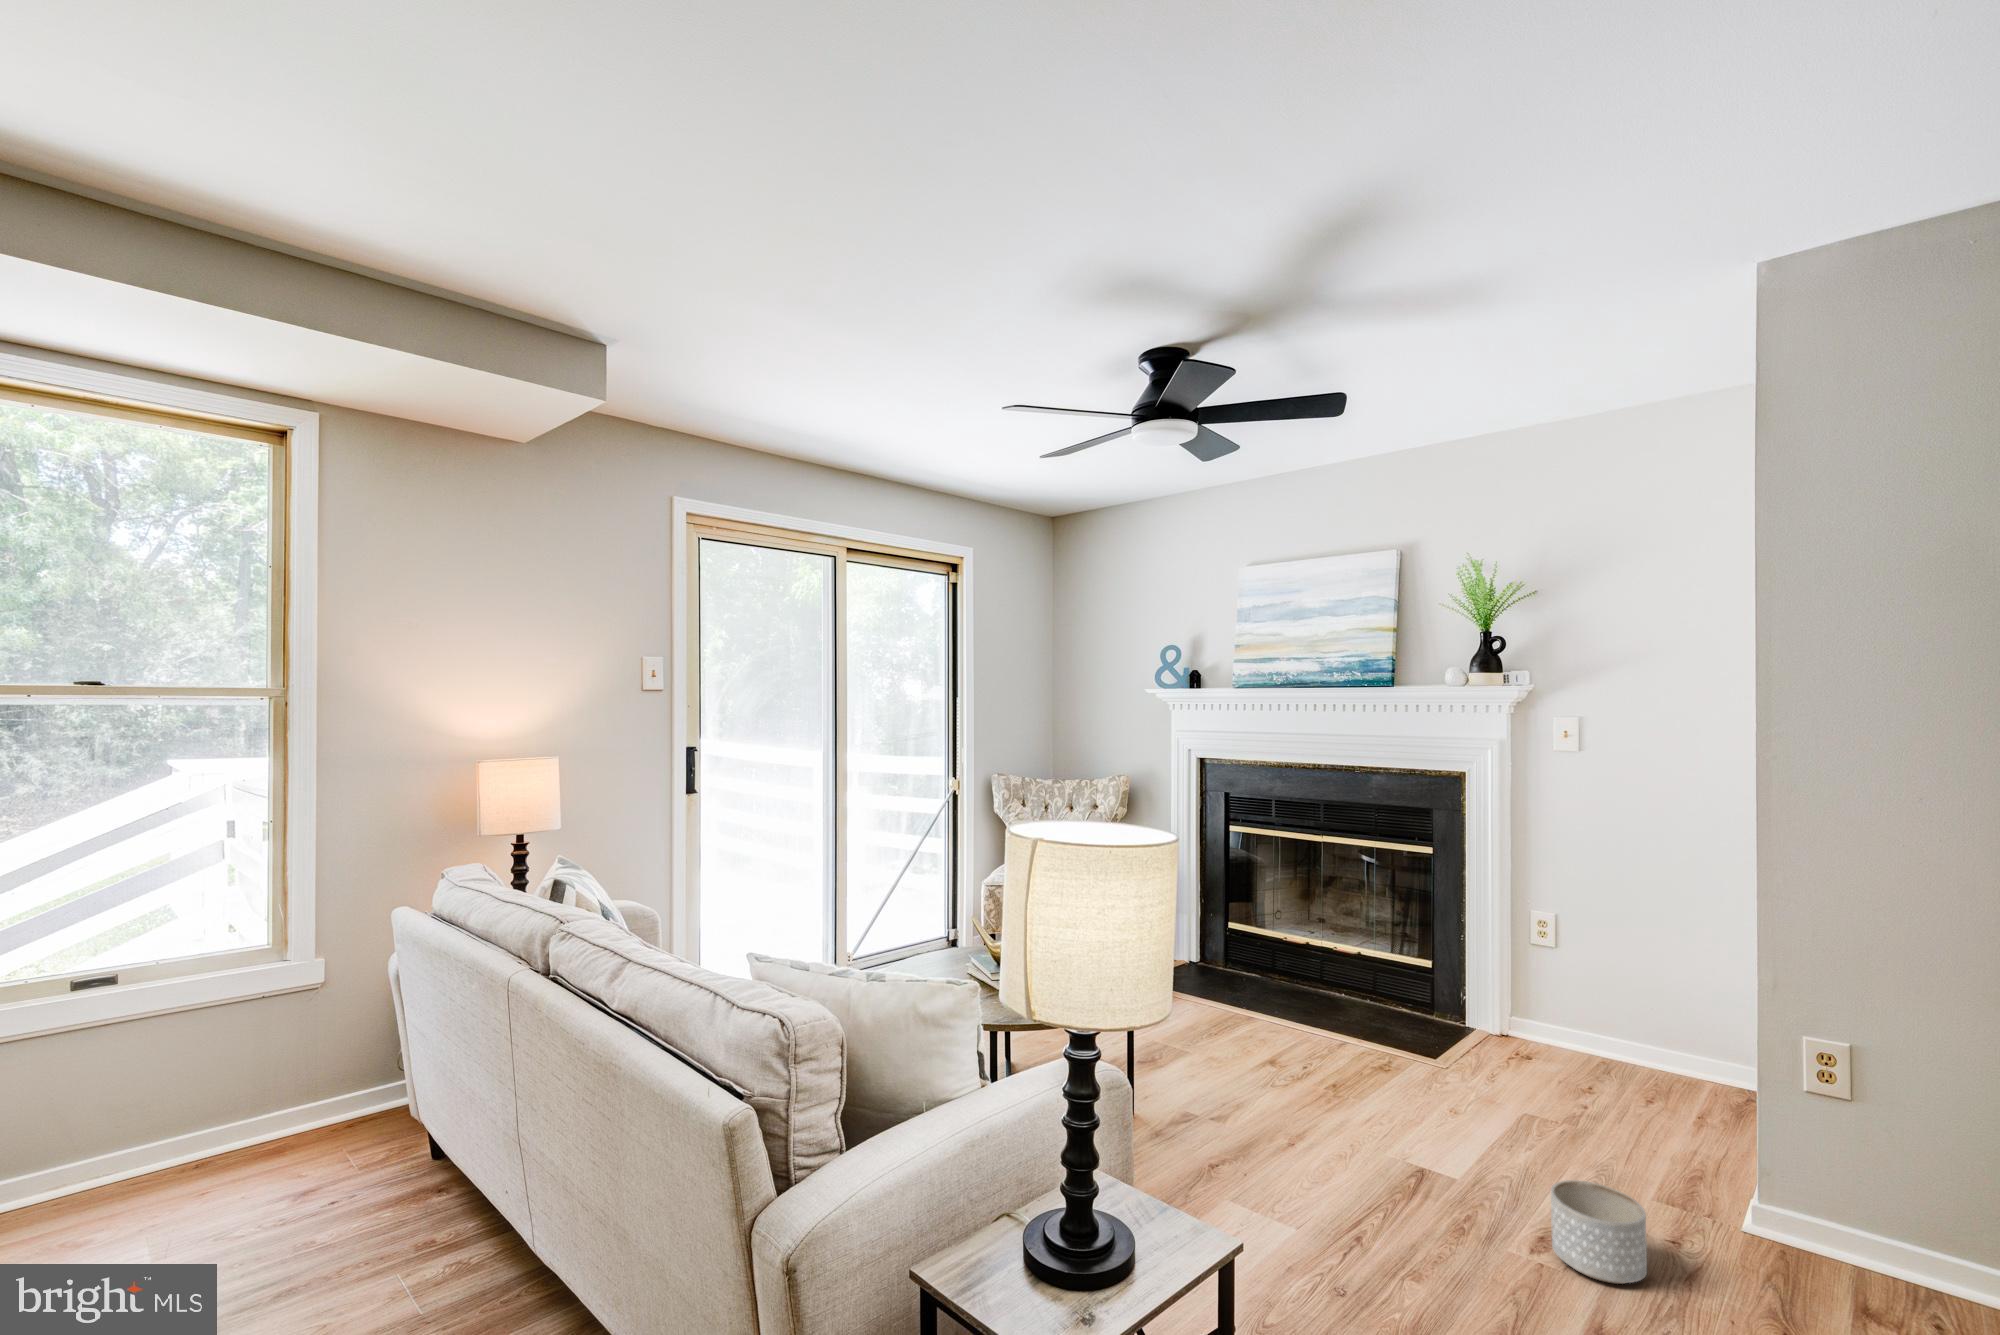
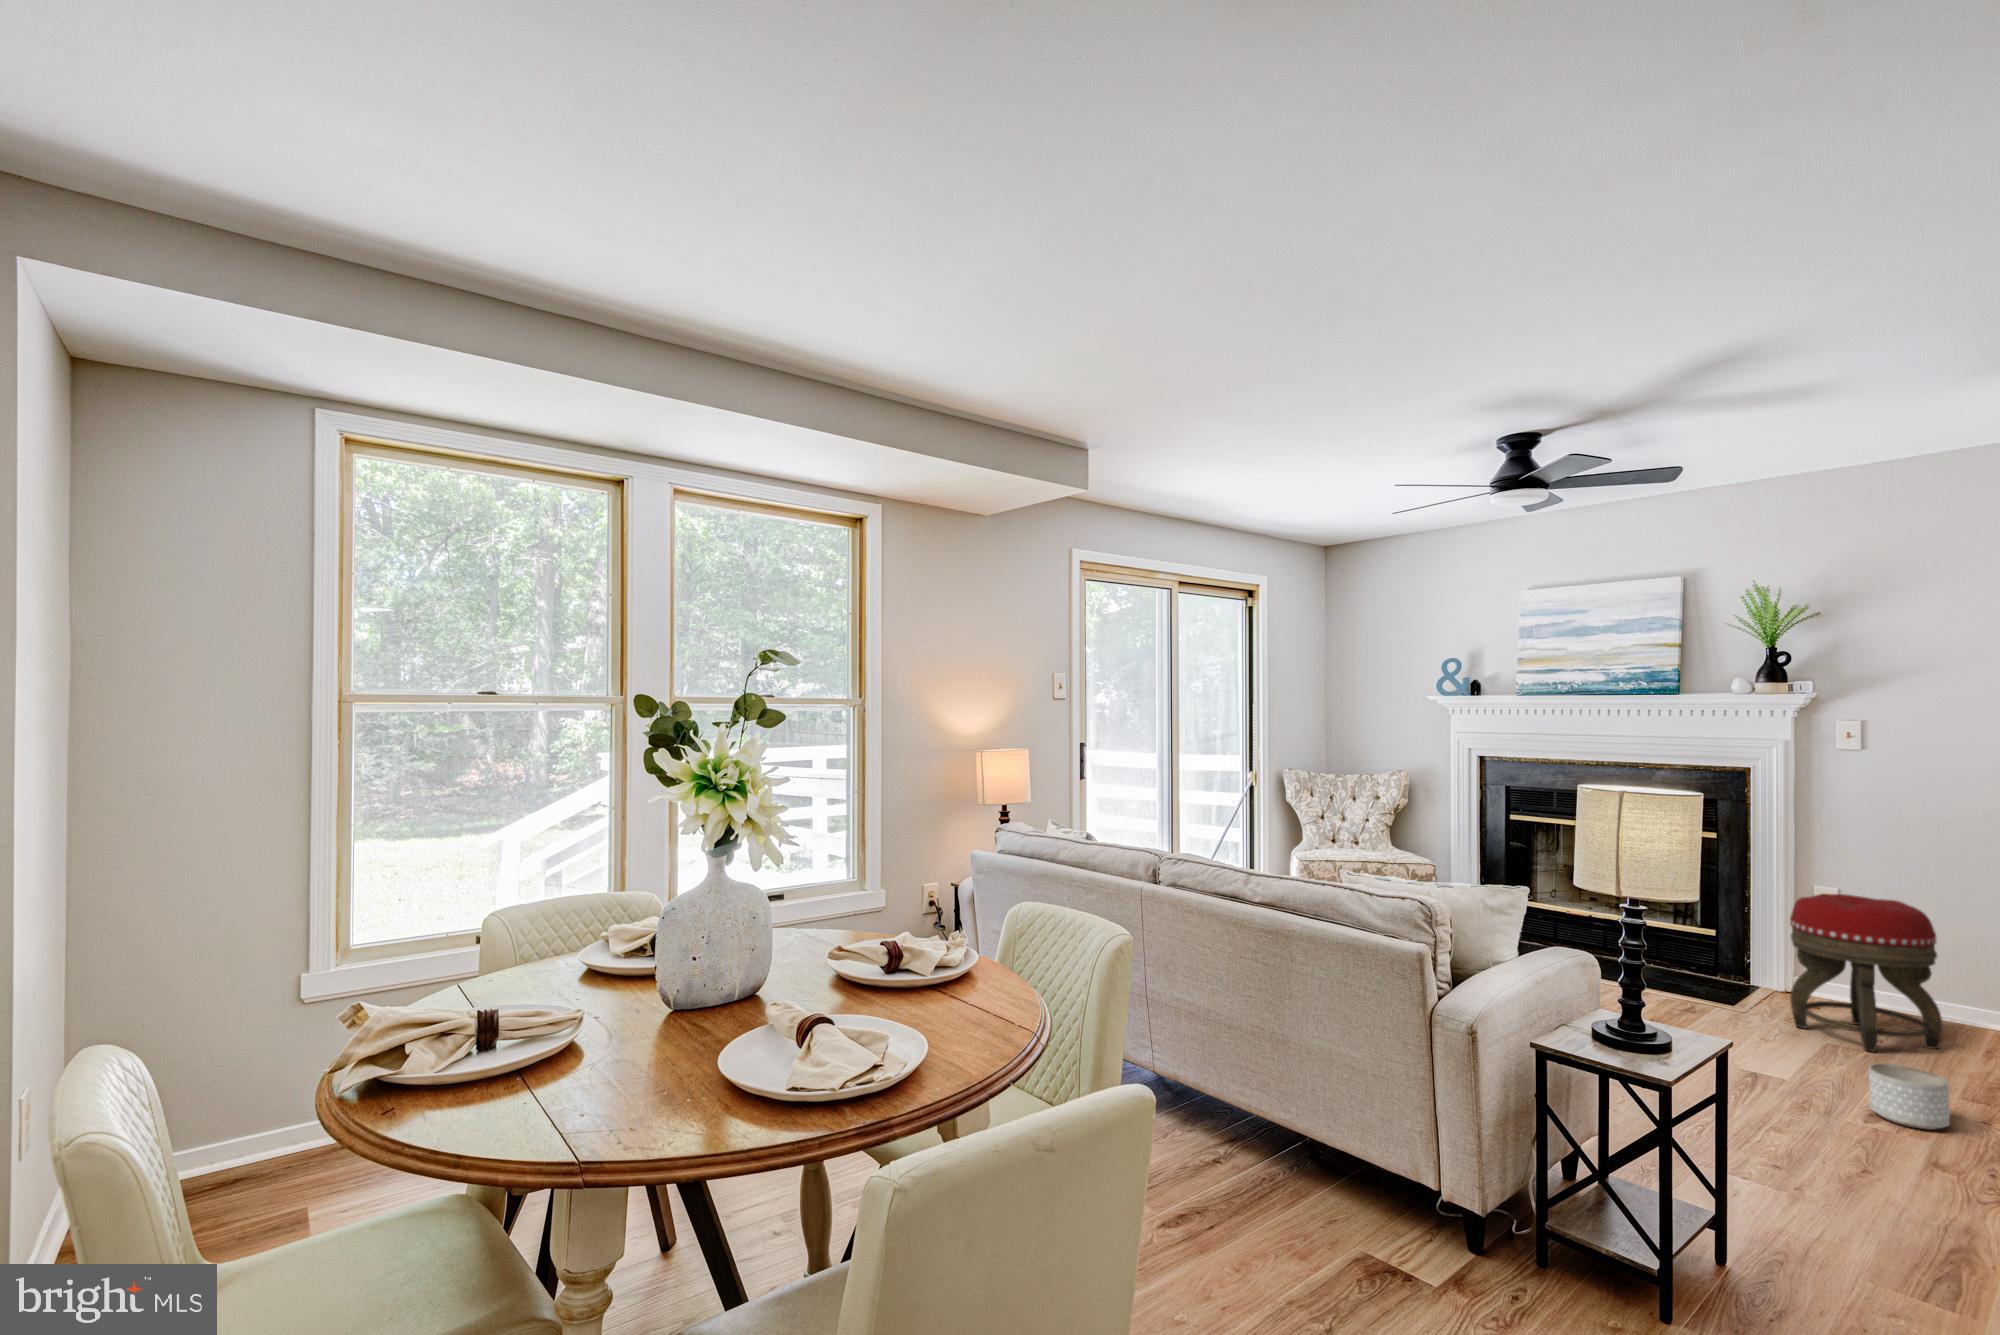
footstool: none [1492,928,1656,1134] -> present [1790,894,1942,1052]

